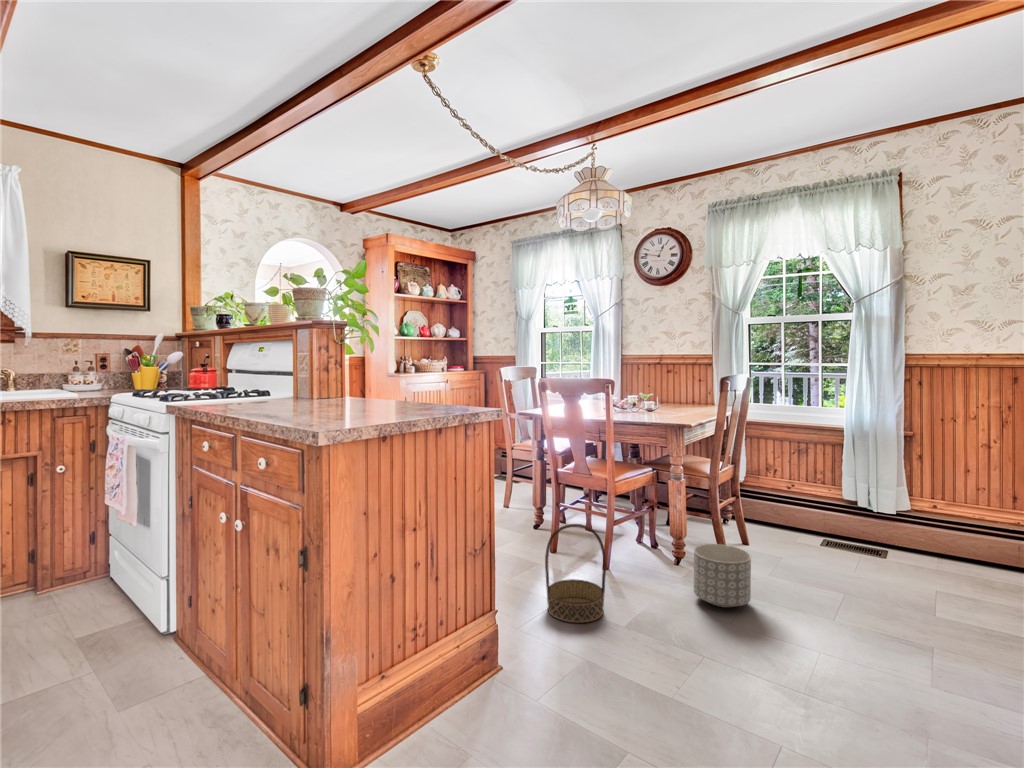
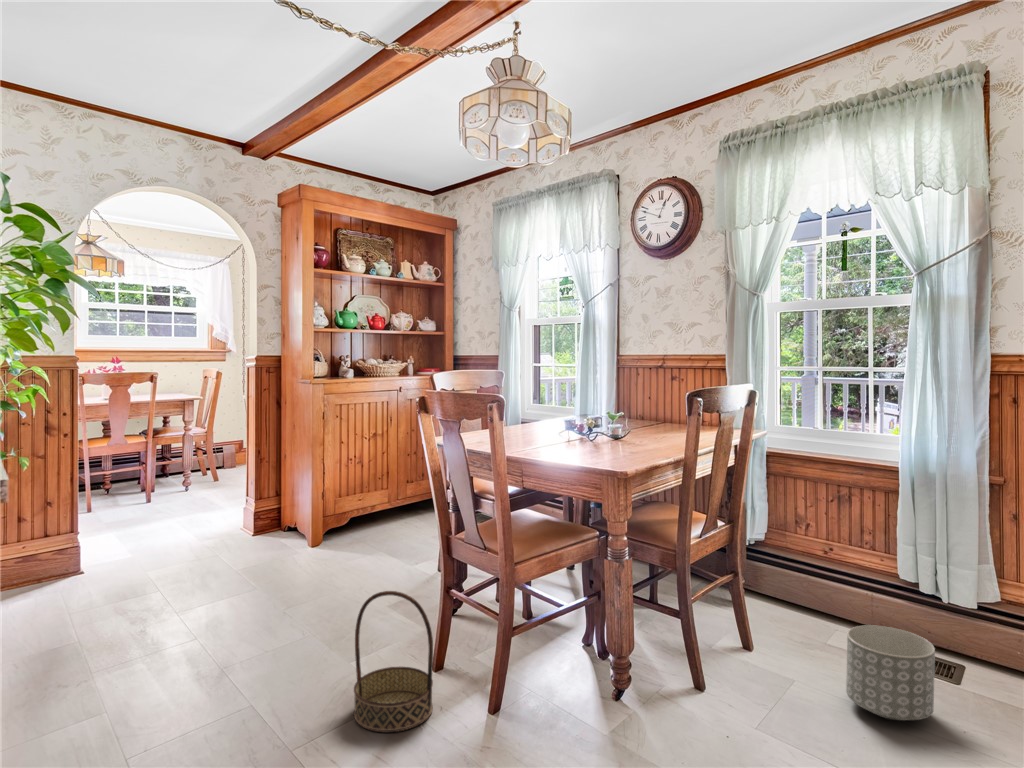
planter: present [694,544,751,608] -> present [846,625,935,721]

